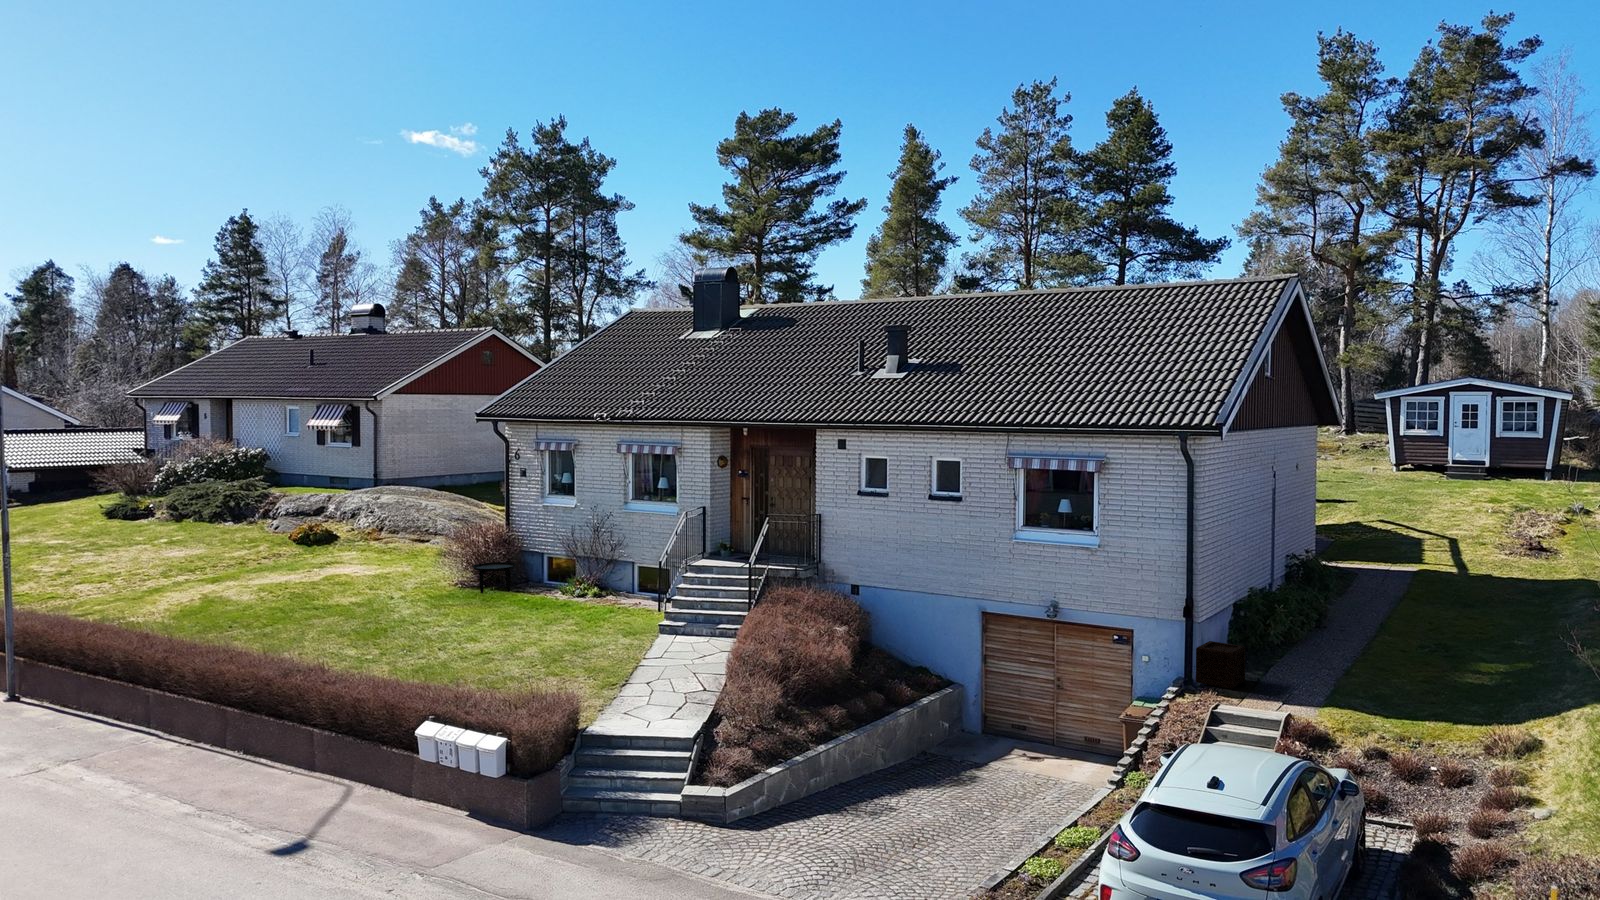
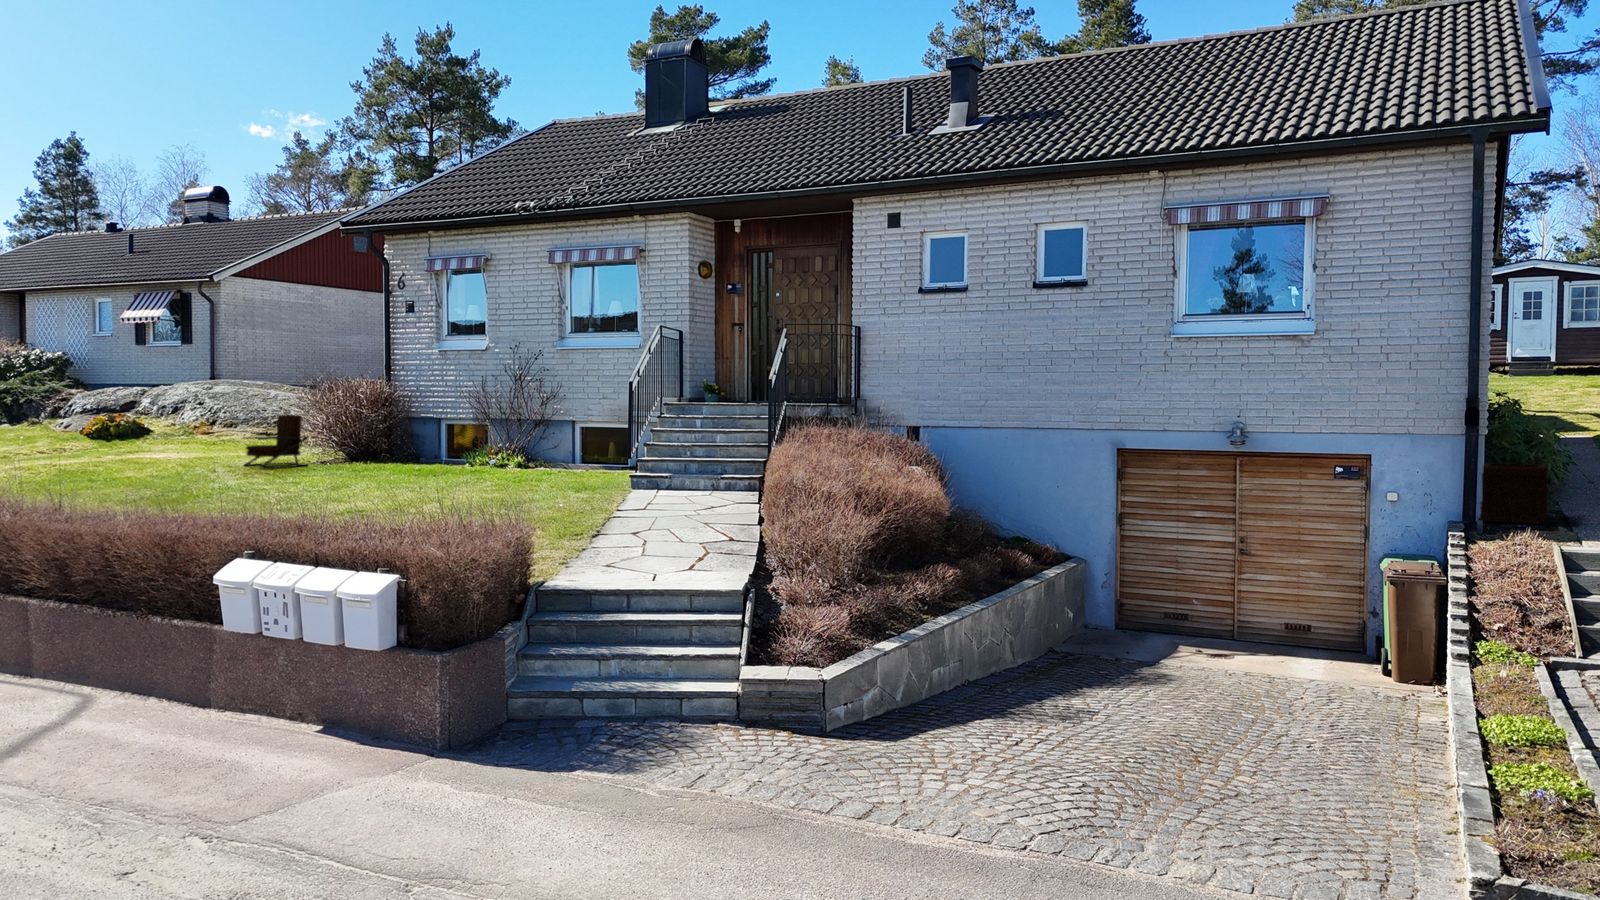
lounge chair: none [406,544,451,586] -> present [243,415,309,468]
round table: present [472,562,516,593] -> none [341,433,407,472]

